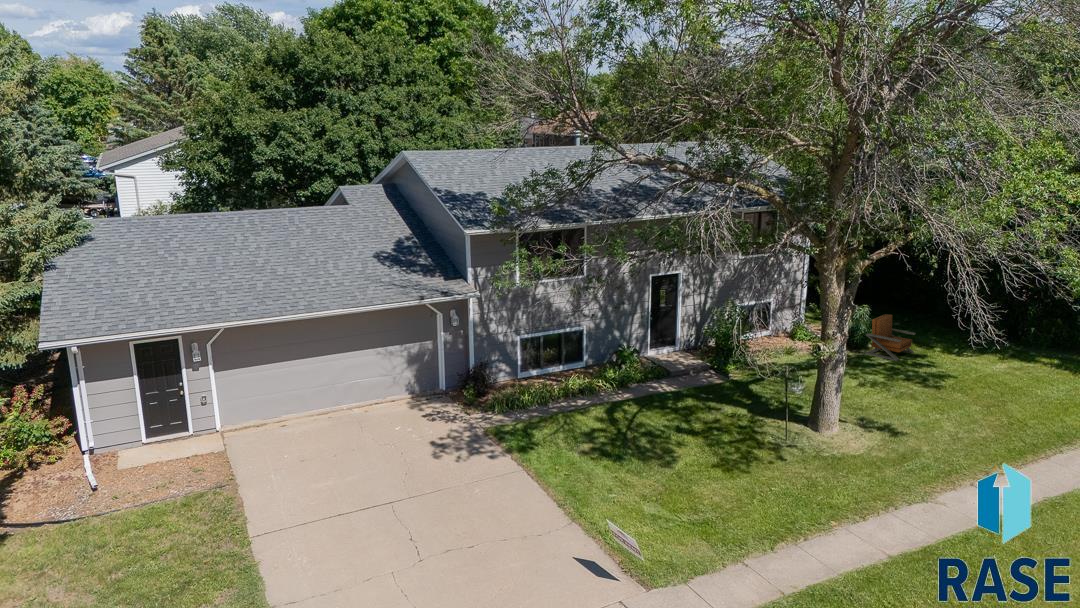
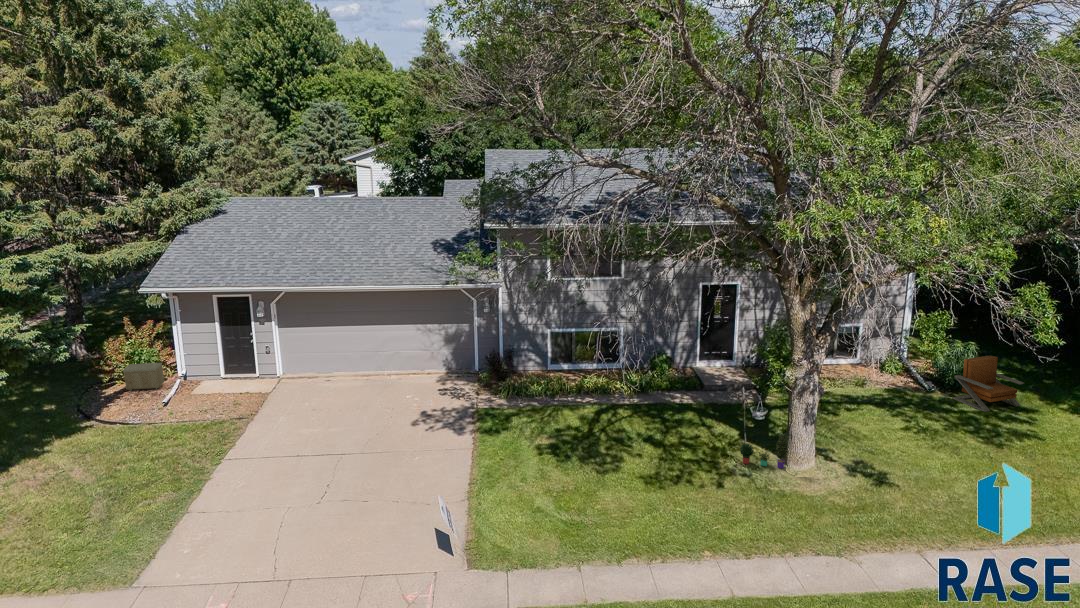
potted plant: none [771,400,816,436] -> present [740,434,788,468]
storage bench: none [7,438,62,482] -> present [123,363,164,391]

